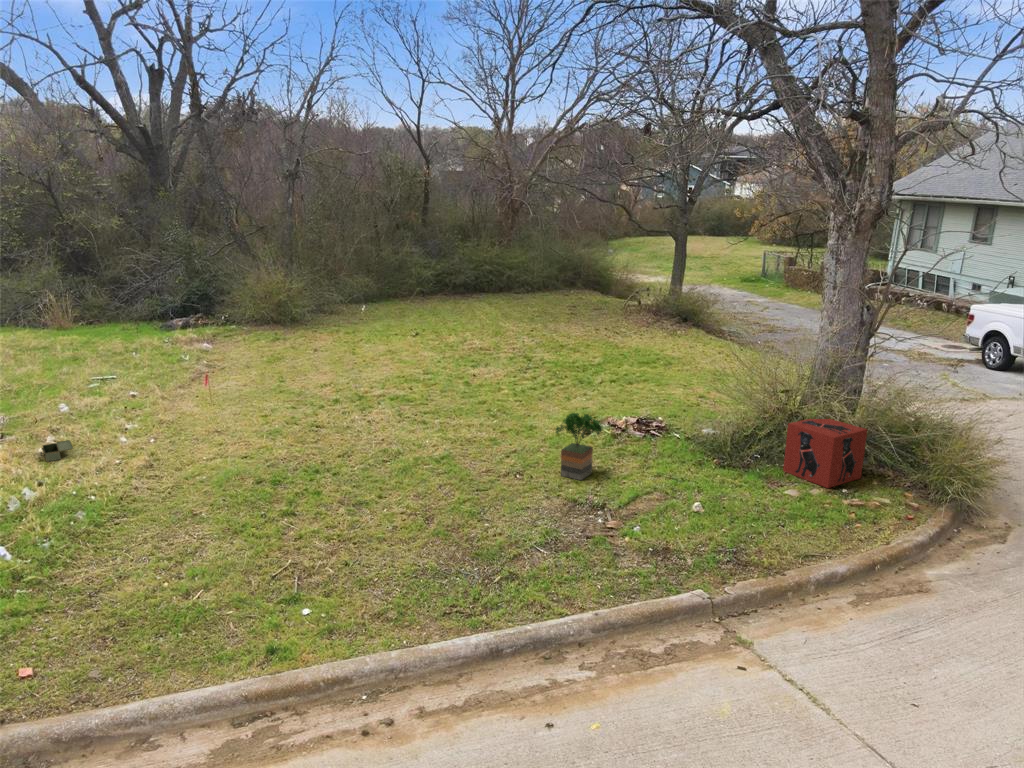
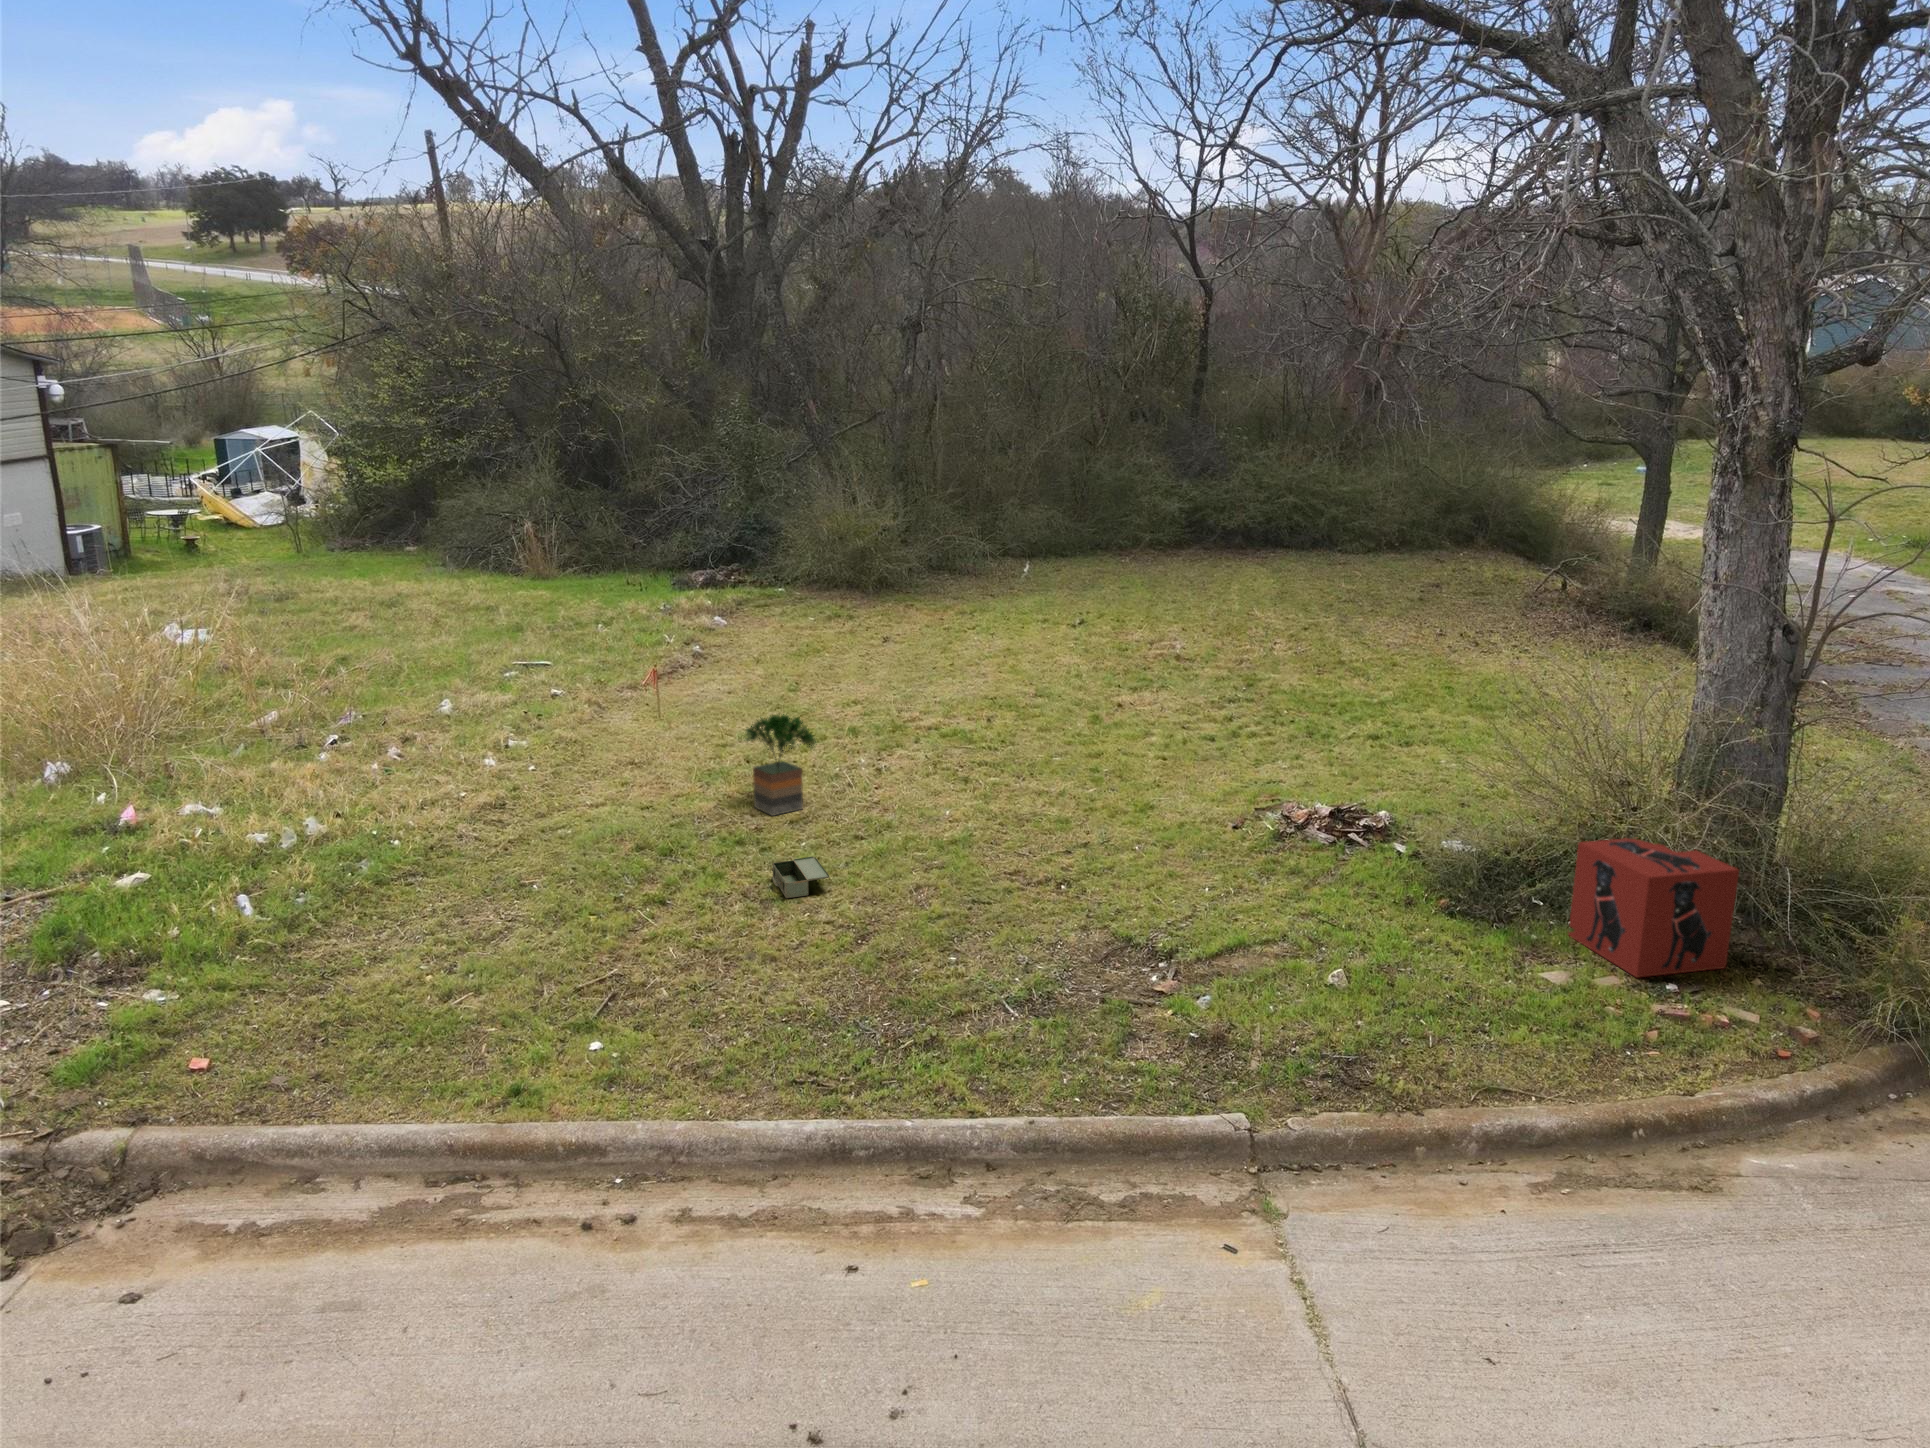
potted tree: present [556,413,603,480] -> present [746,714,816,816]
toolbox: present [41,440,73,462] -> present [772,857,829,898]

